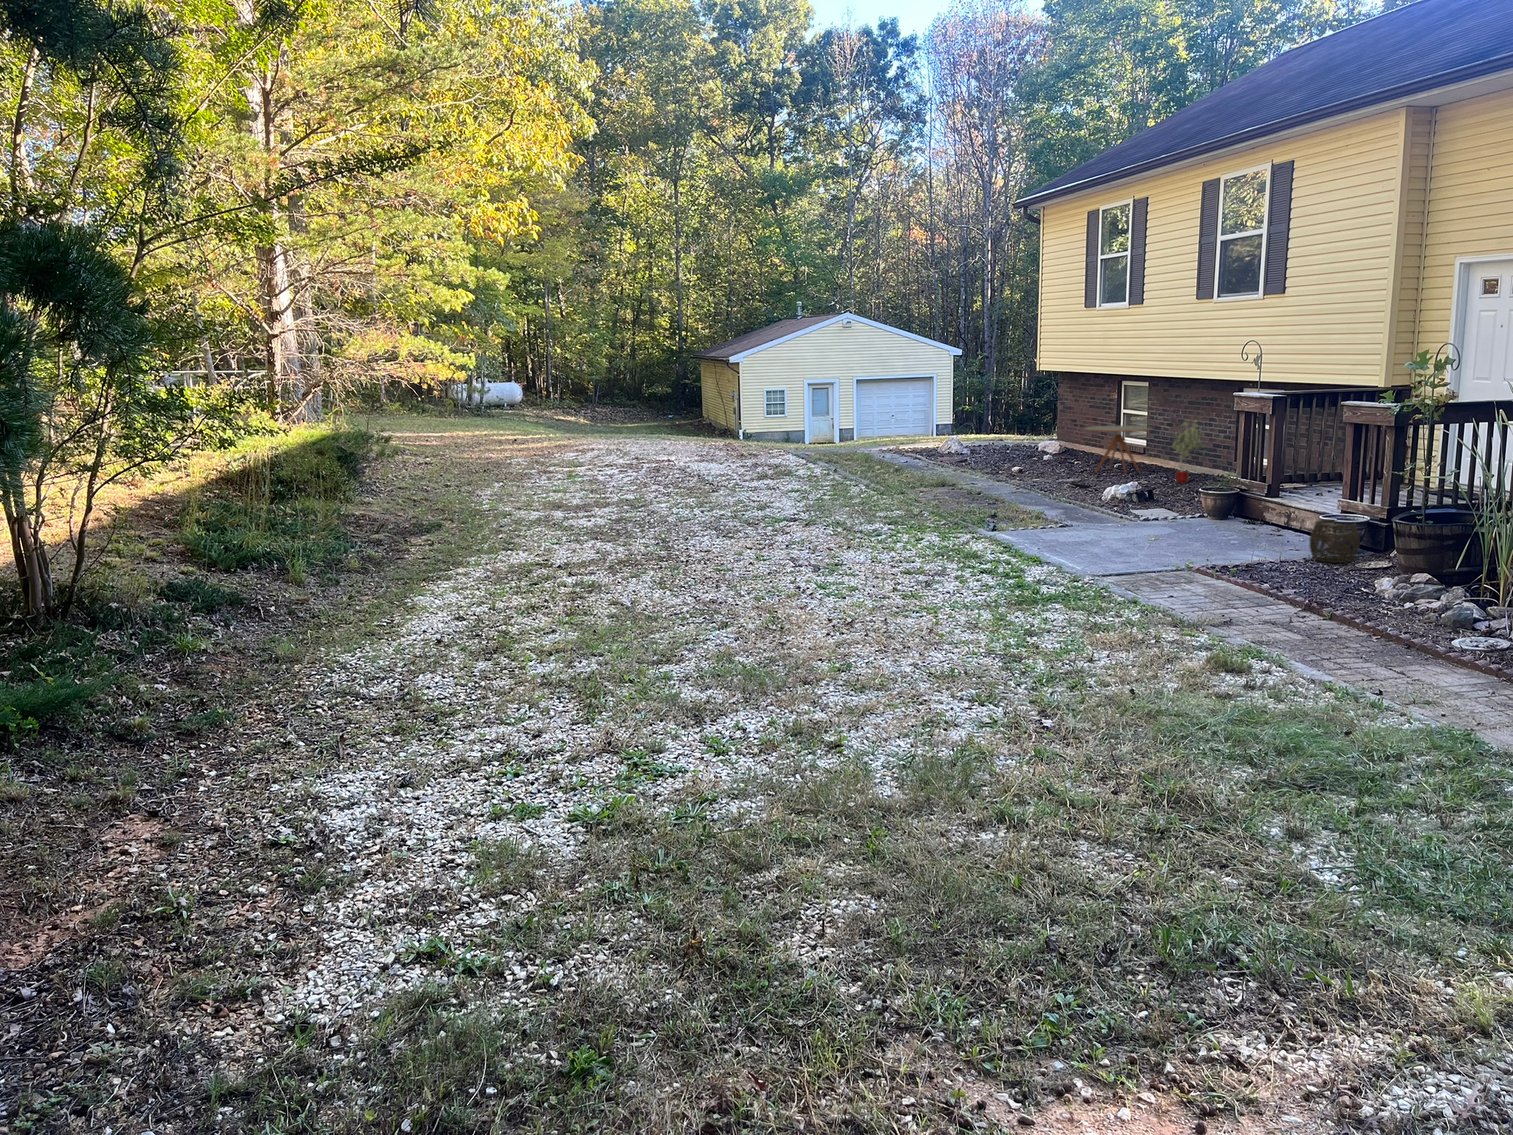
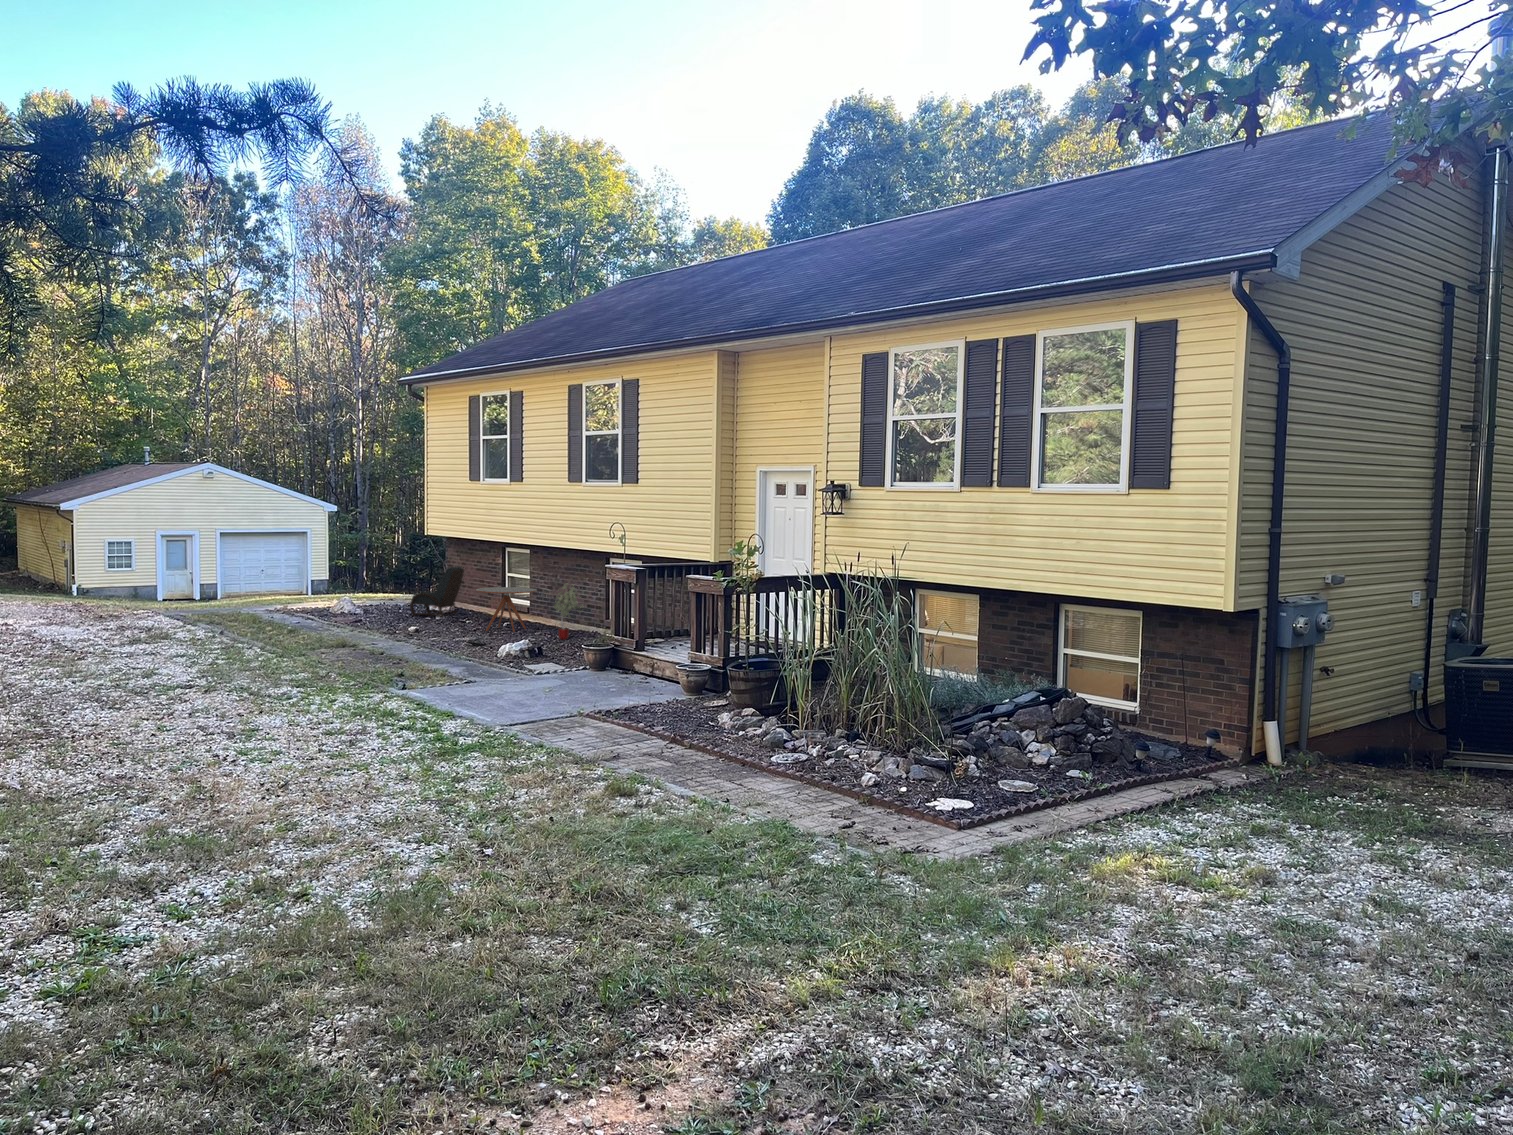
lounge chair: none [1018,405,1079,459] -> present [410,566,464,617]
woven basket: present [1309,520,1359,563] -> none [670,669,706,704]

